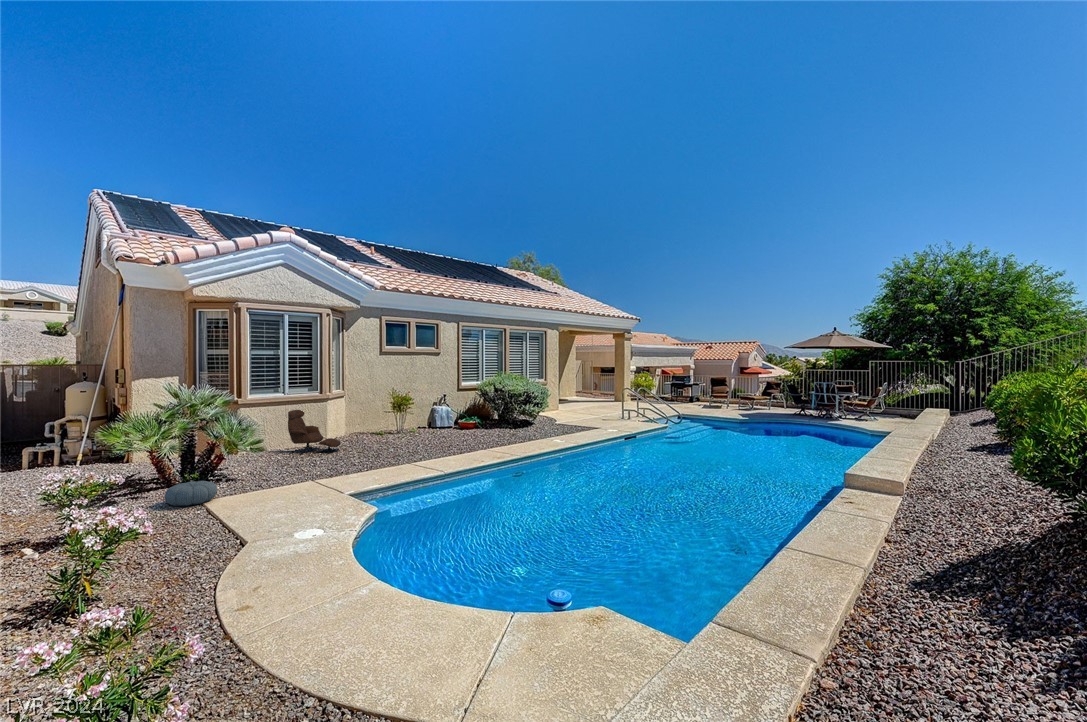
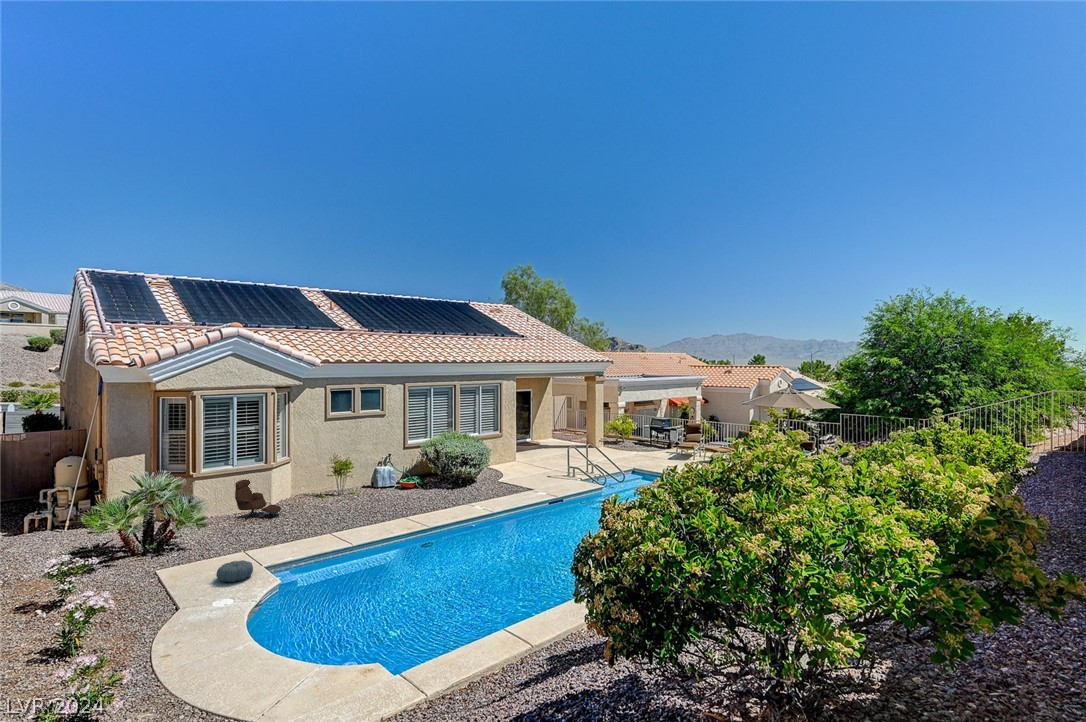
pouf: present [165,481,217,506] -> present [216,560,253,582]

